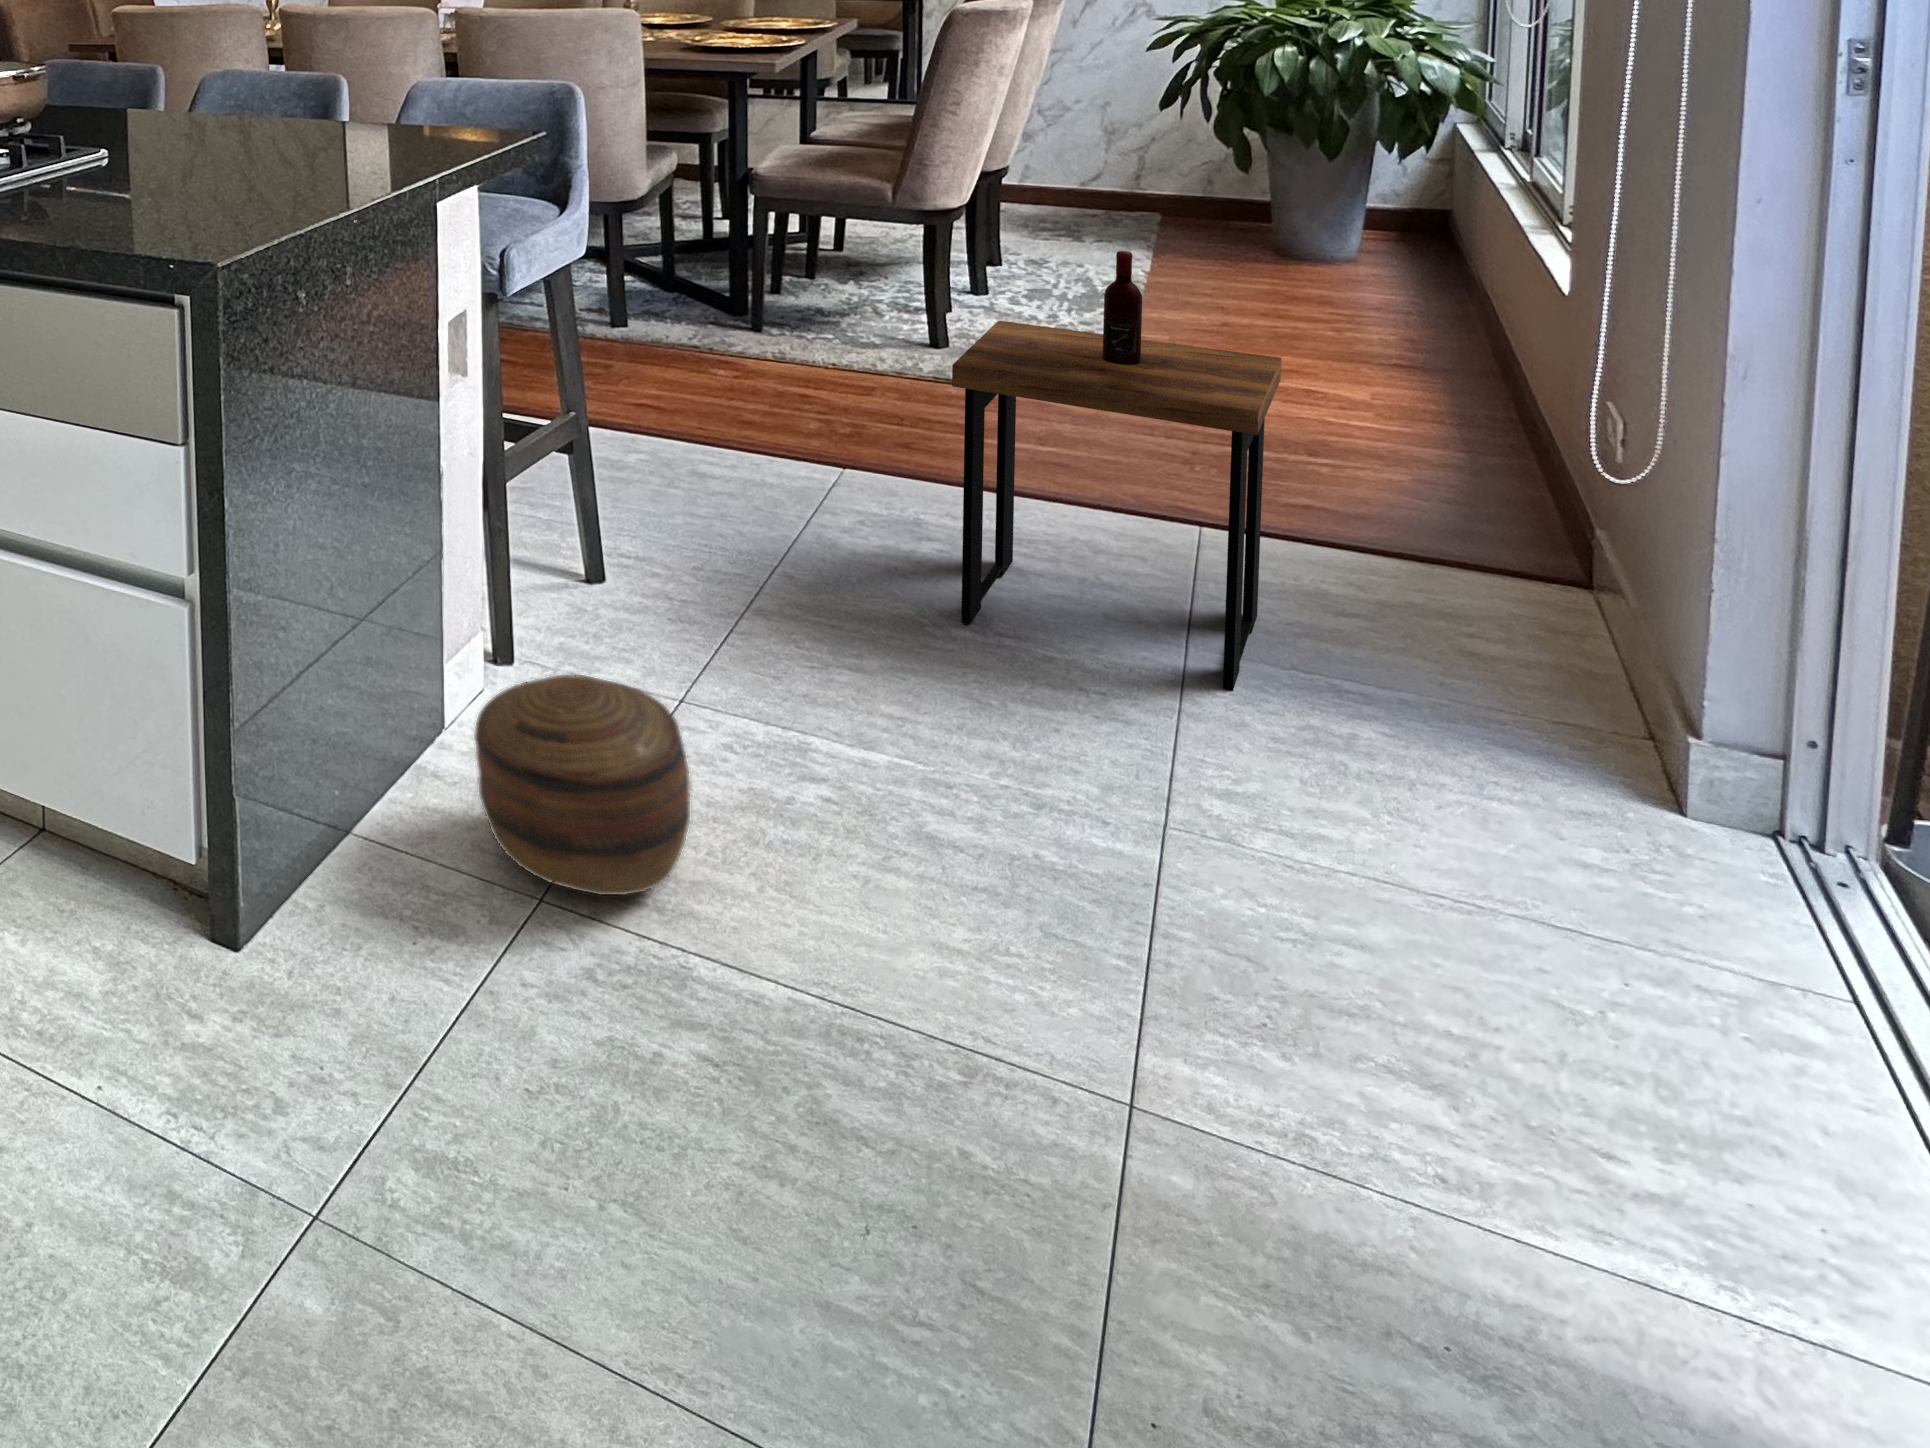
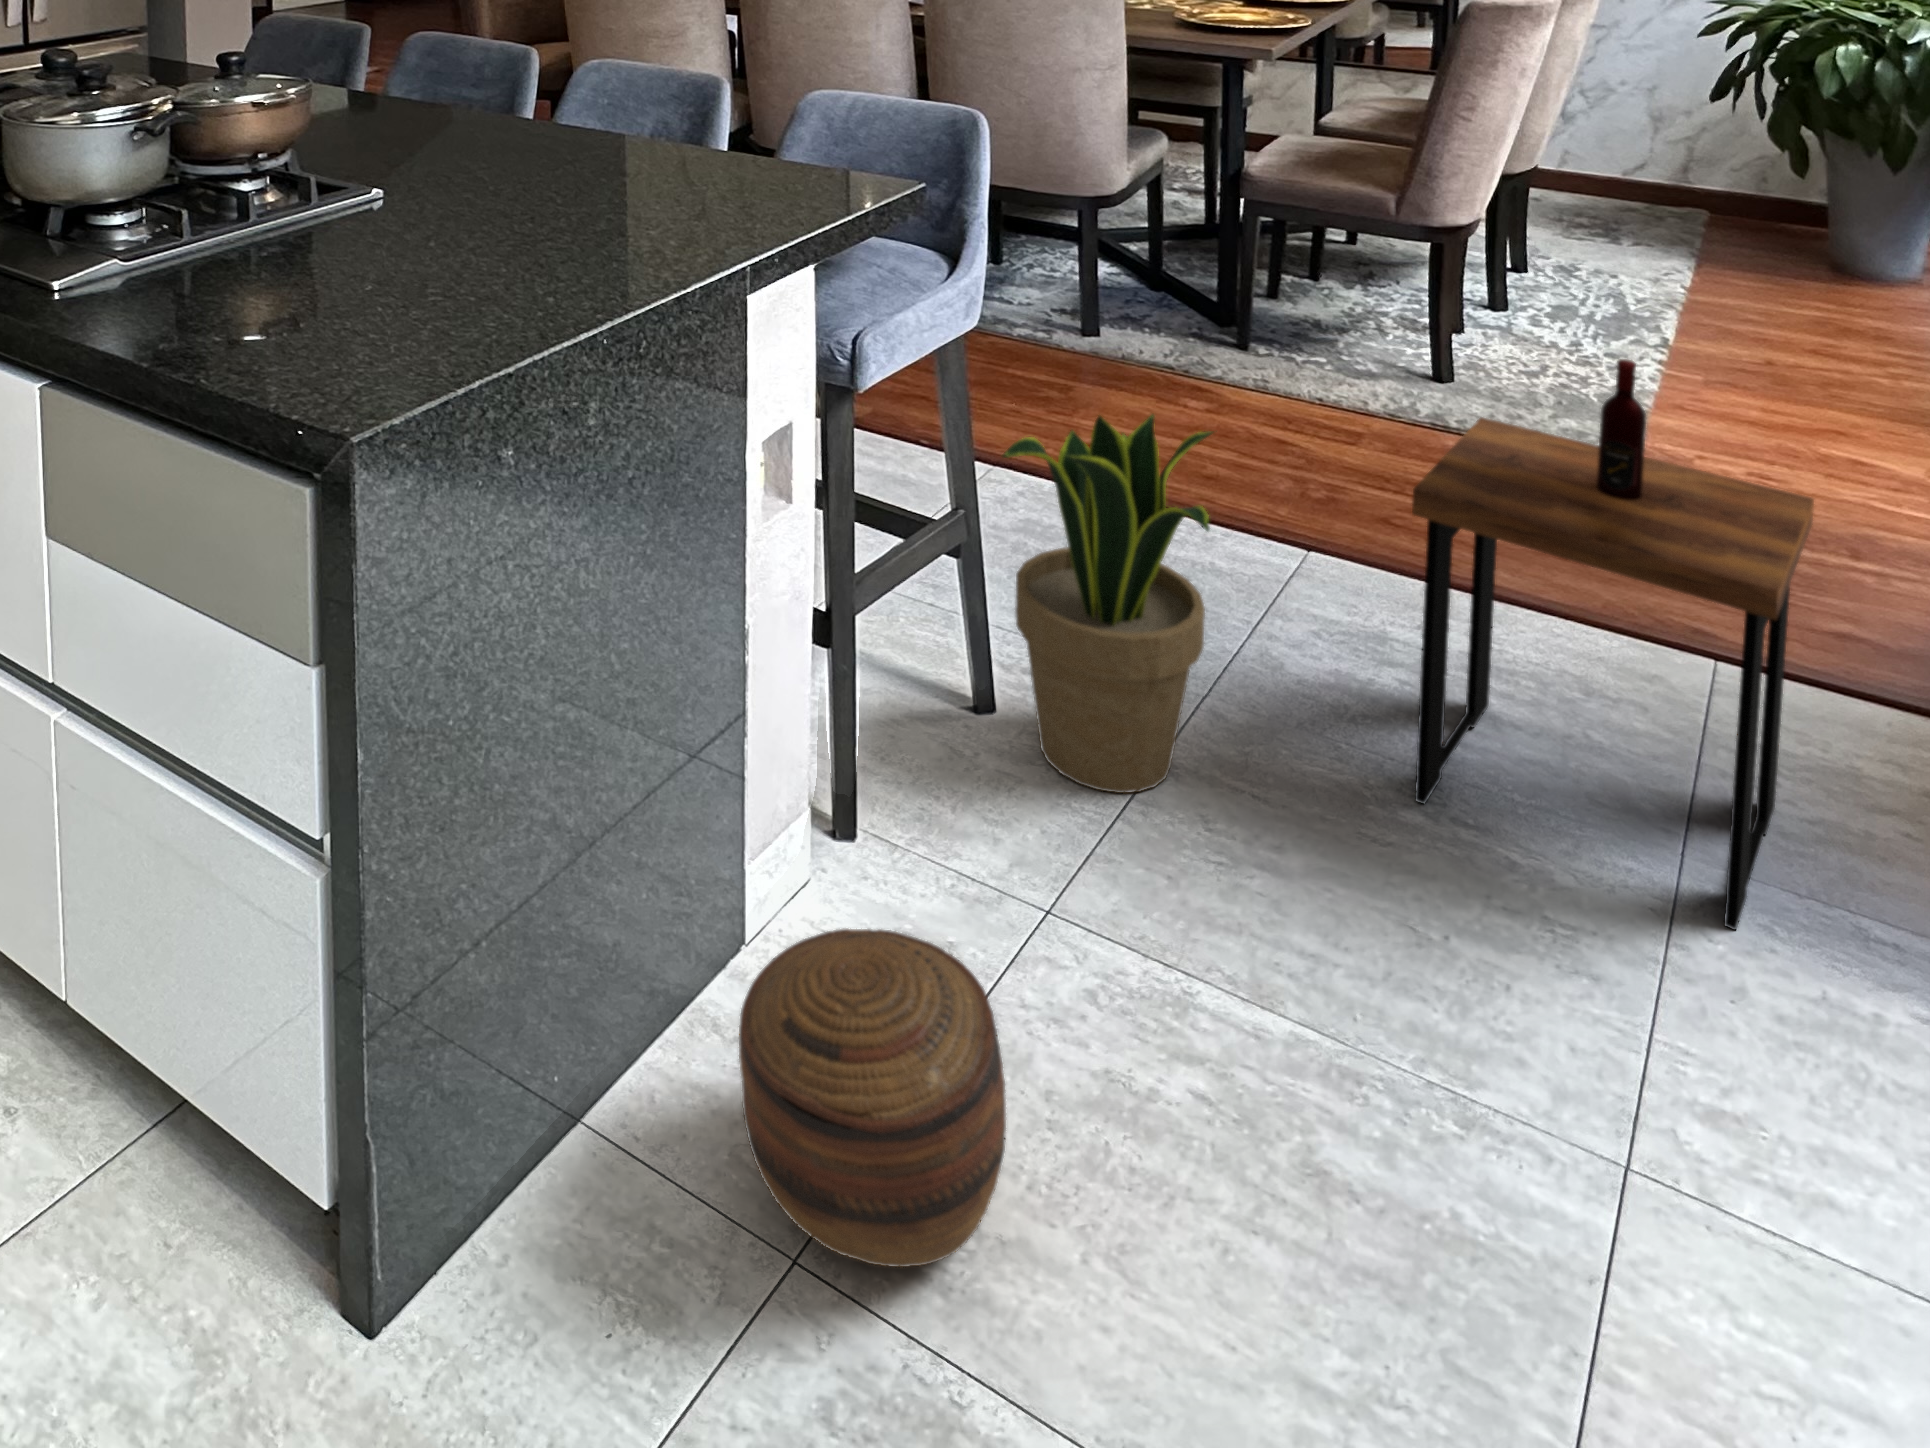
potted plant: none [610,319,789,628] -> present [1003,414,1213,793]

